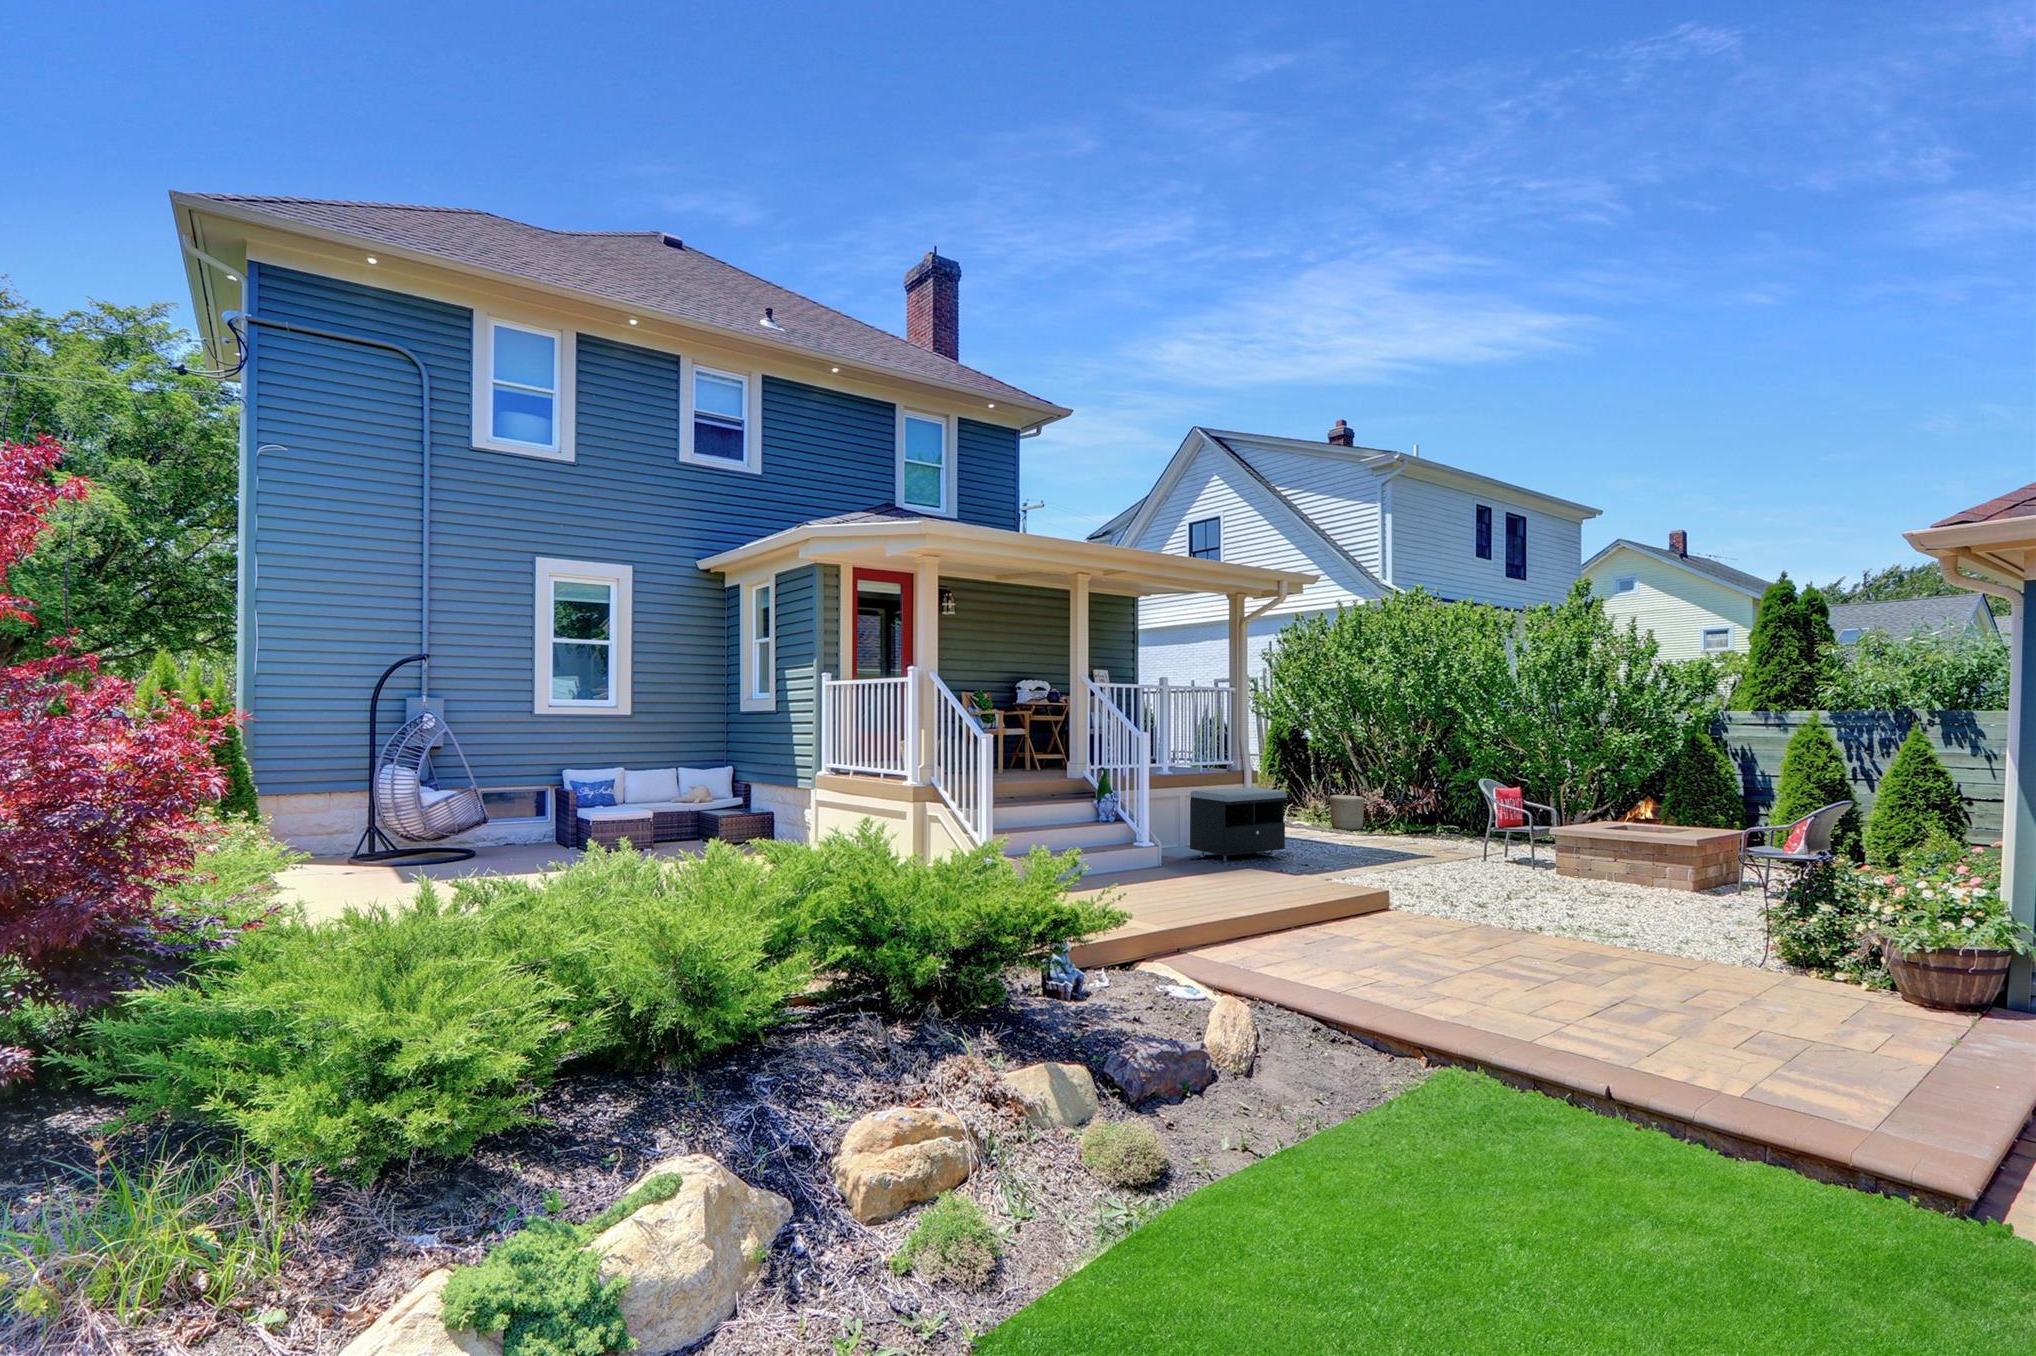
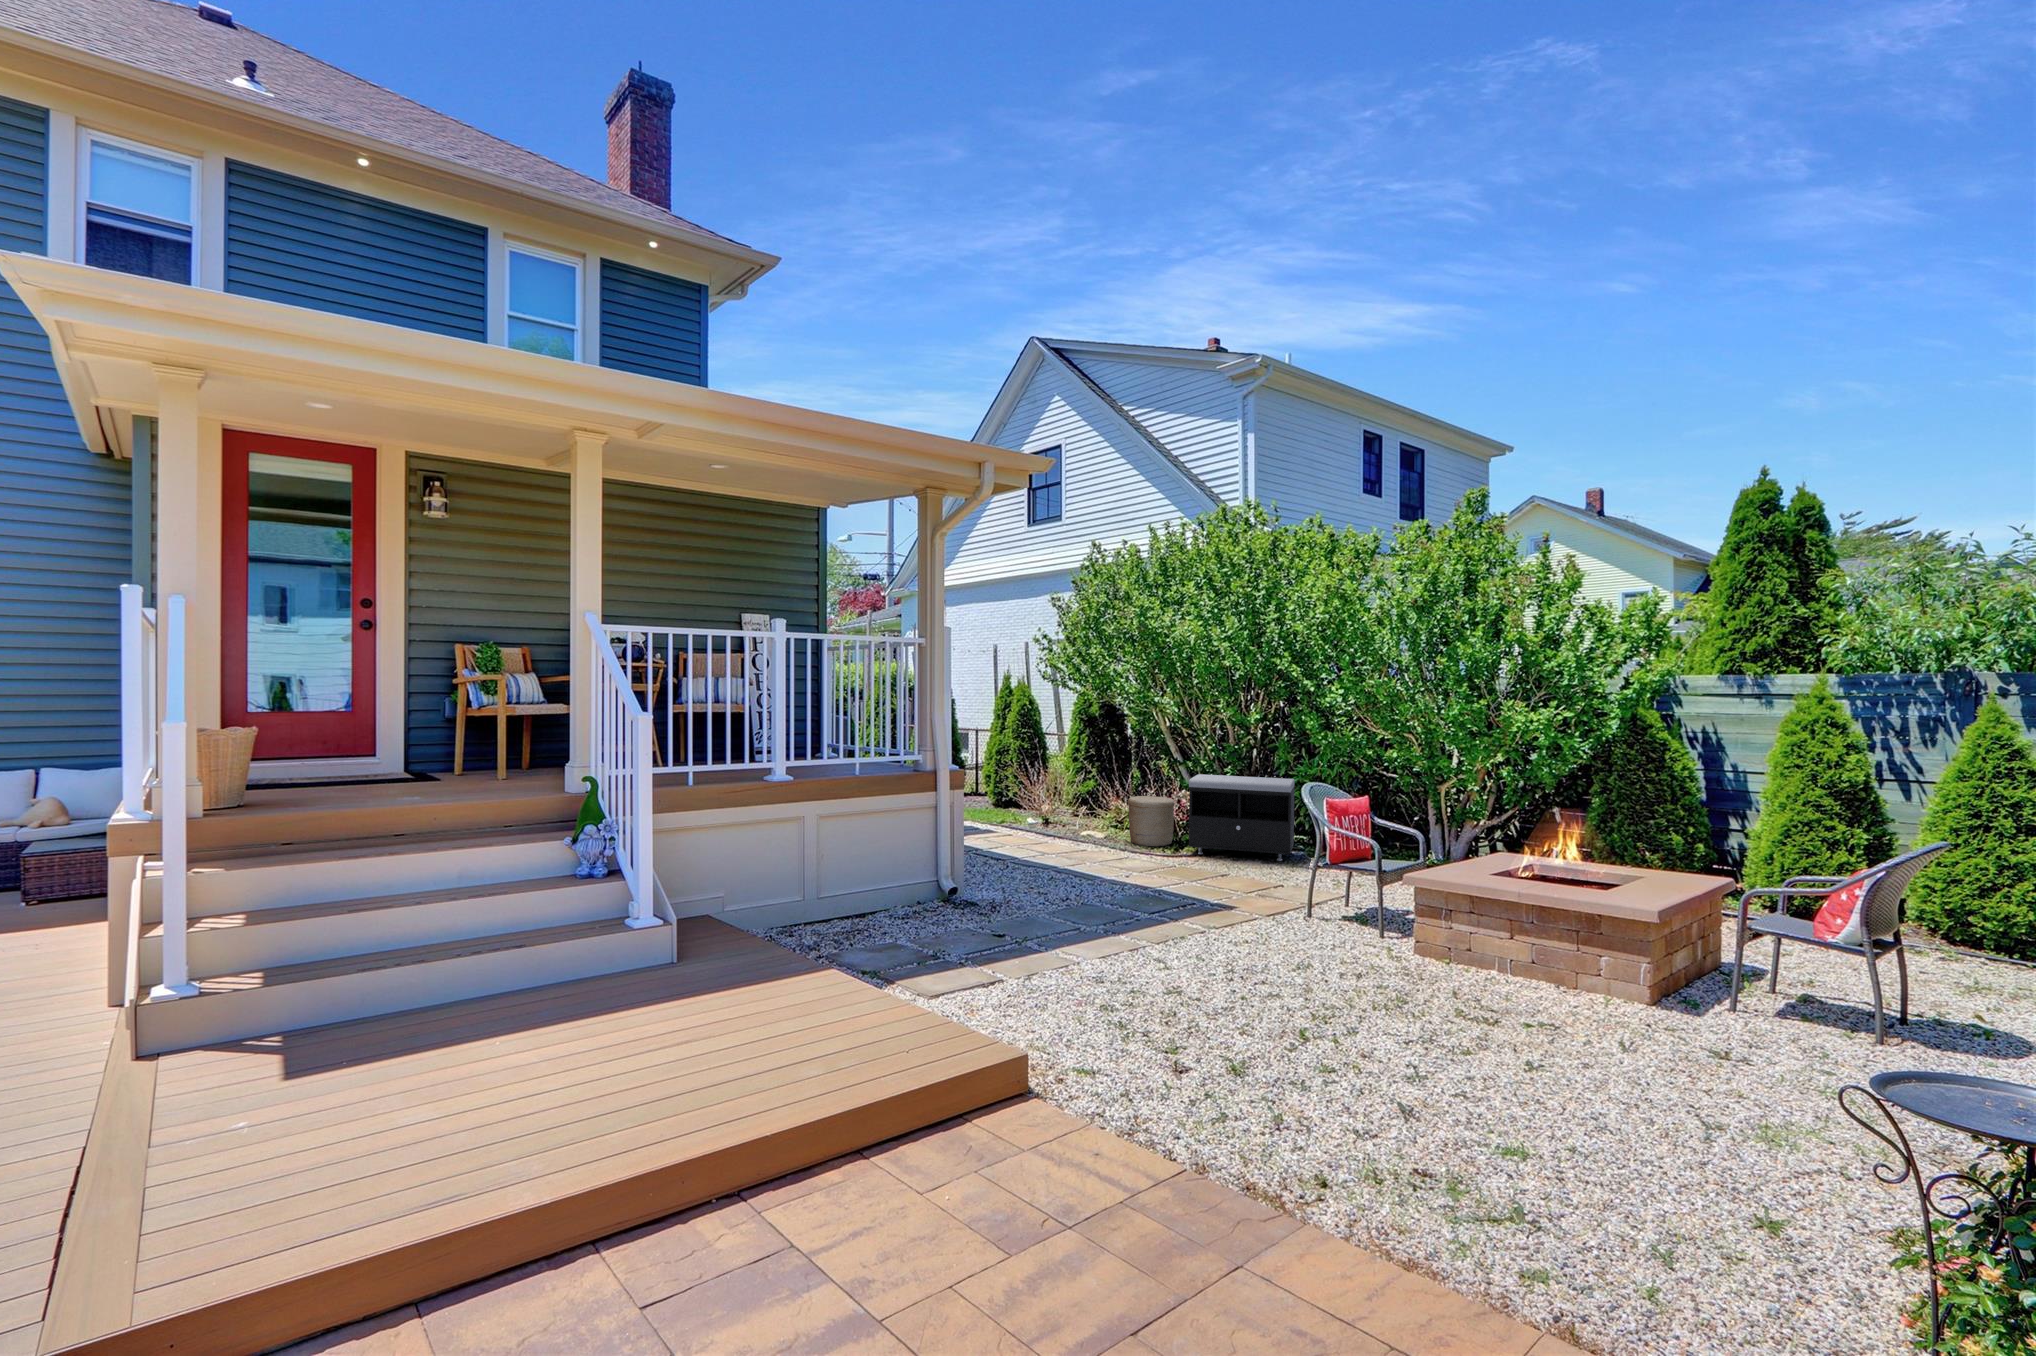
storage bench: present [1190,787,1287,861] -> present [1189,774,1295,861]

